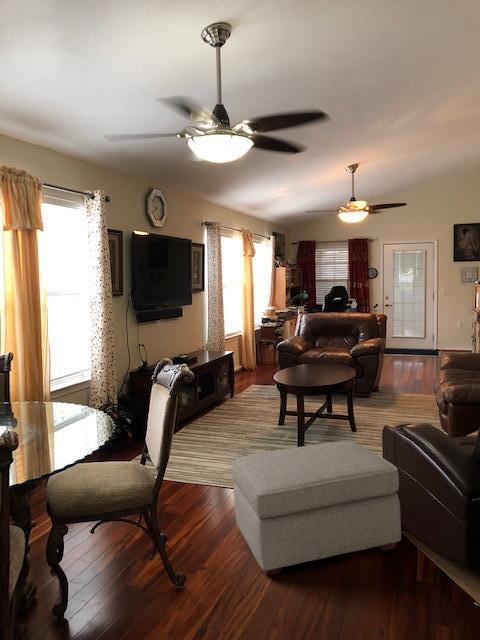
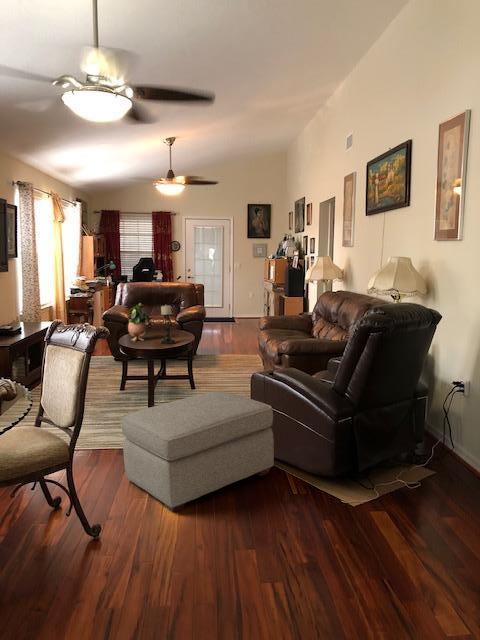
potted plant: none [286,336,307,376] -> present [128,303,150,342]
candle holder: none [314,339,332,381] -> present [160,305,176,344]

